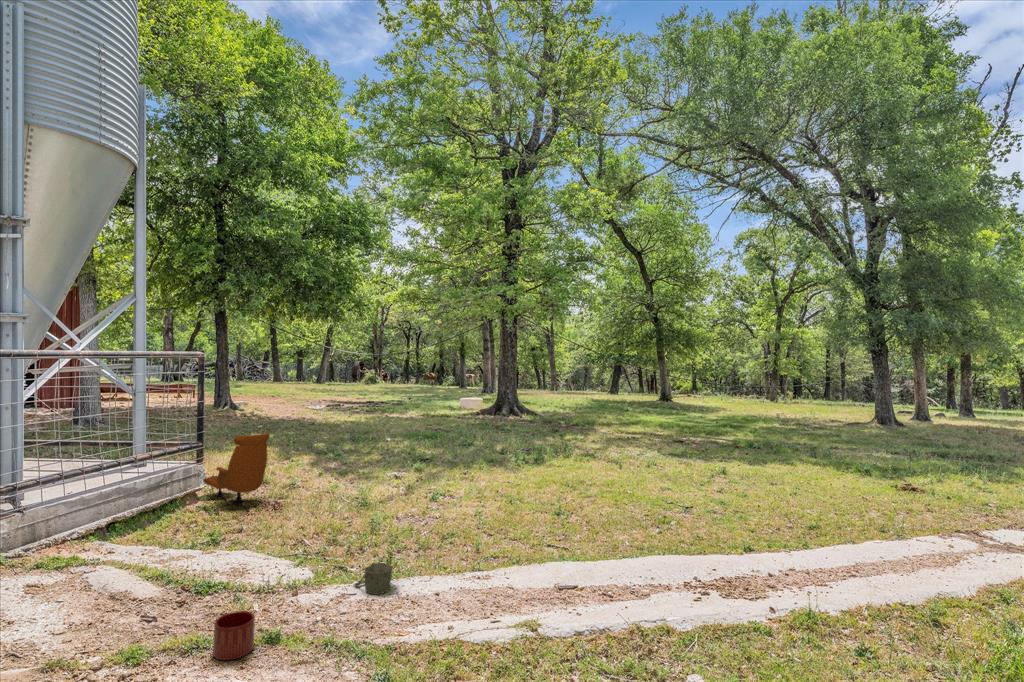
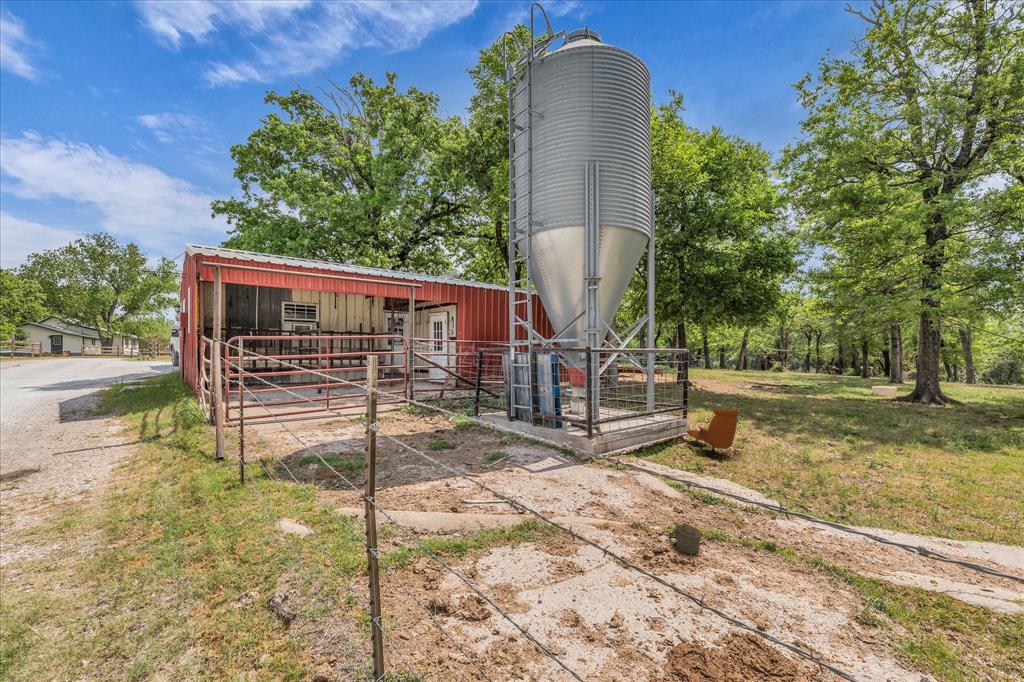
bucket: present [355,563,393,594] -> present [669,523,703,554]
planter: present [213,611,255,660] -> none [741,560,779,606]

